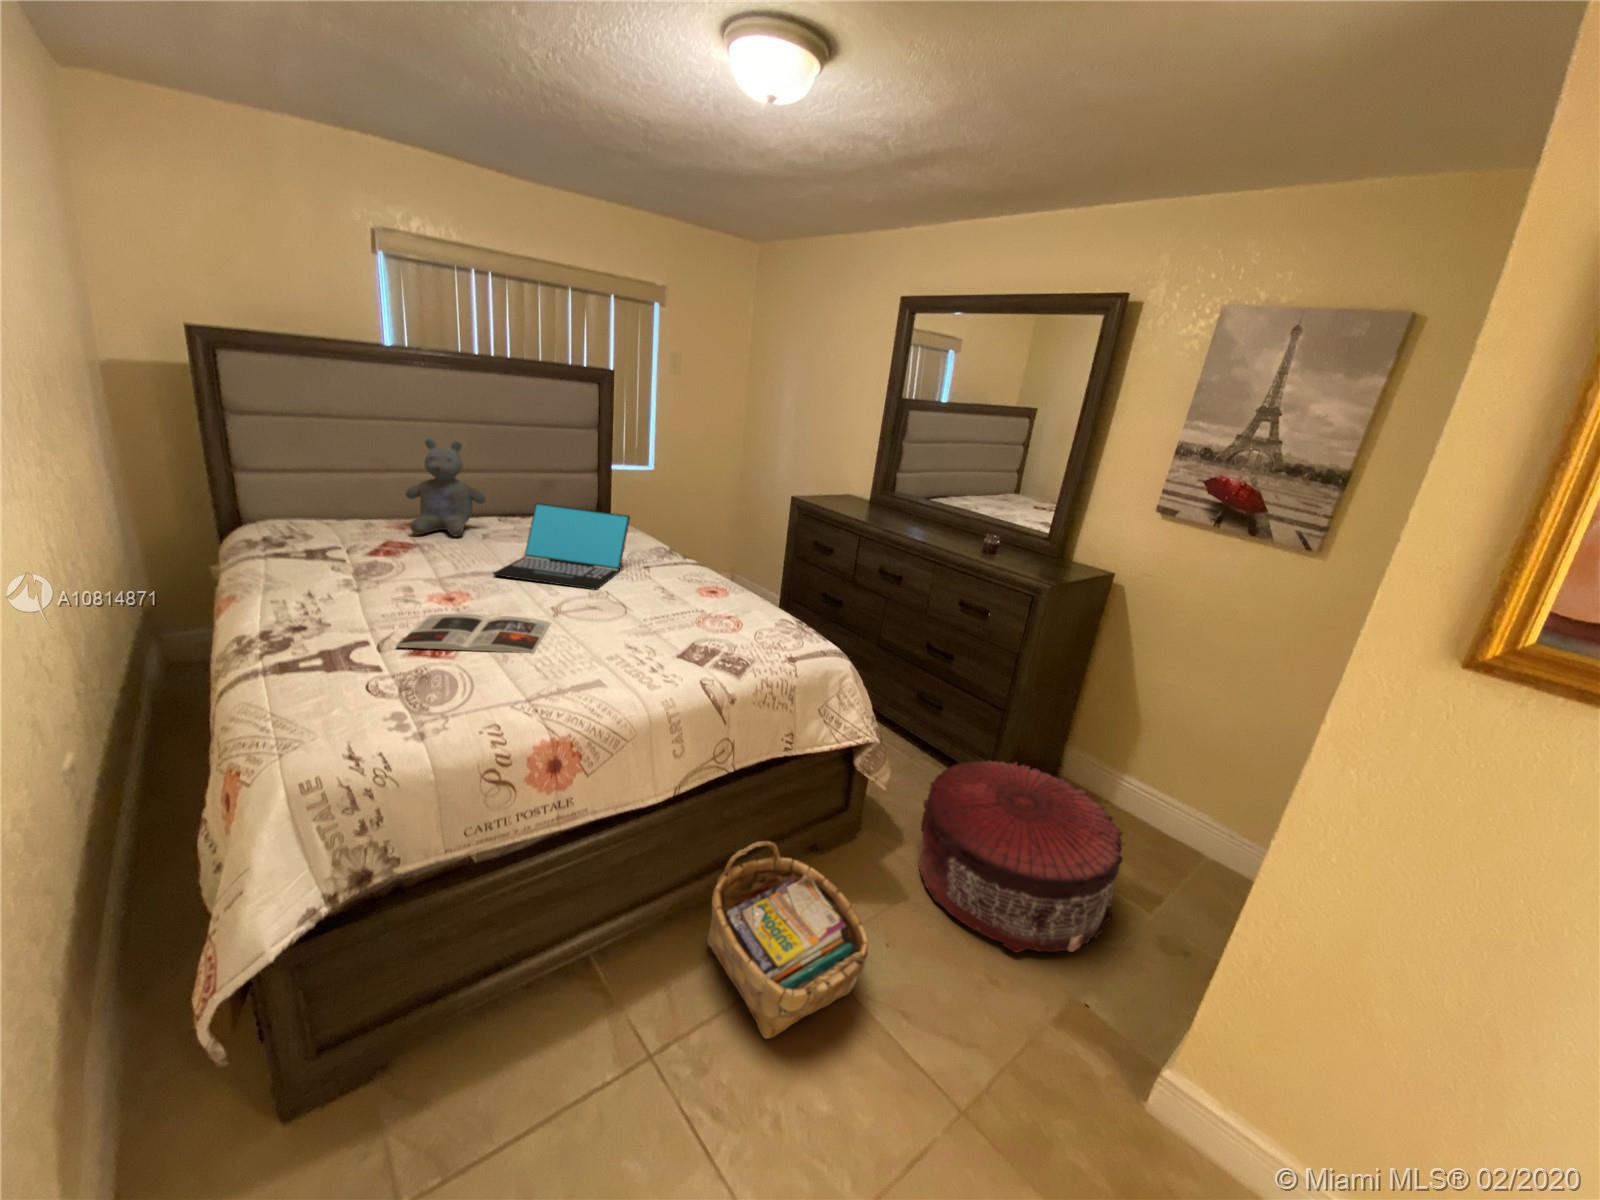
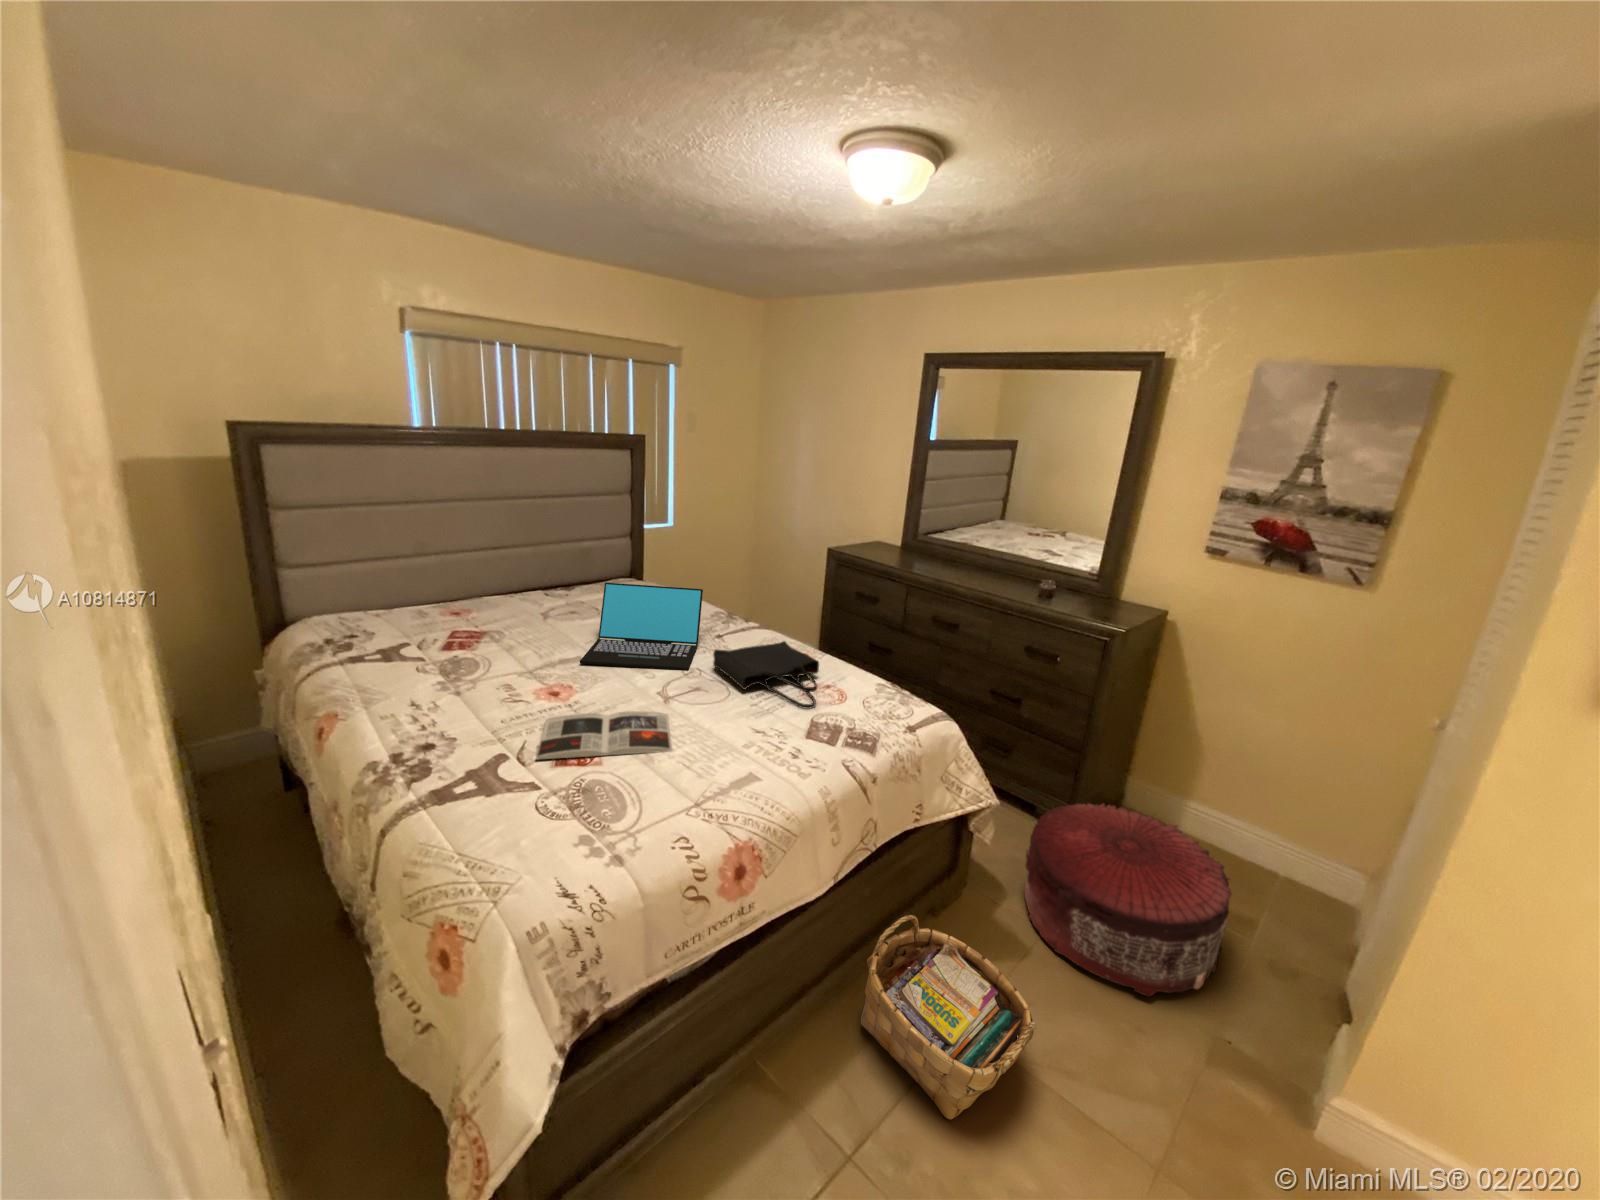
stuffed bear: present [406,439,486,537] -> none [457,522,539,621]
tote bag: none [621,571,724,631] -> present [713,641,819,709]

